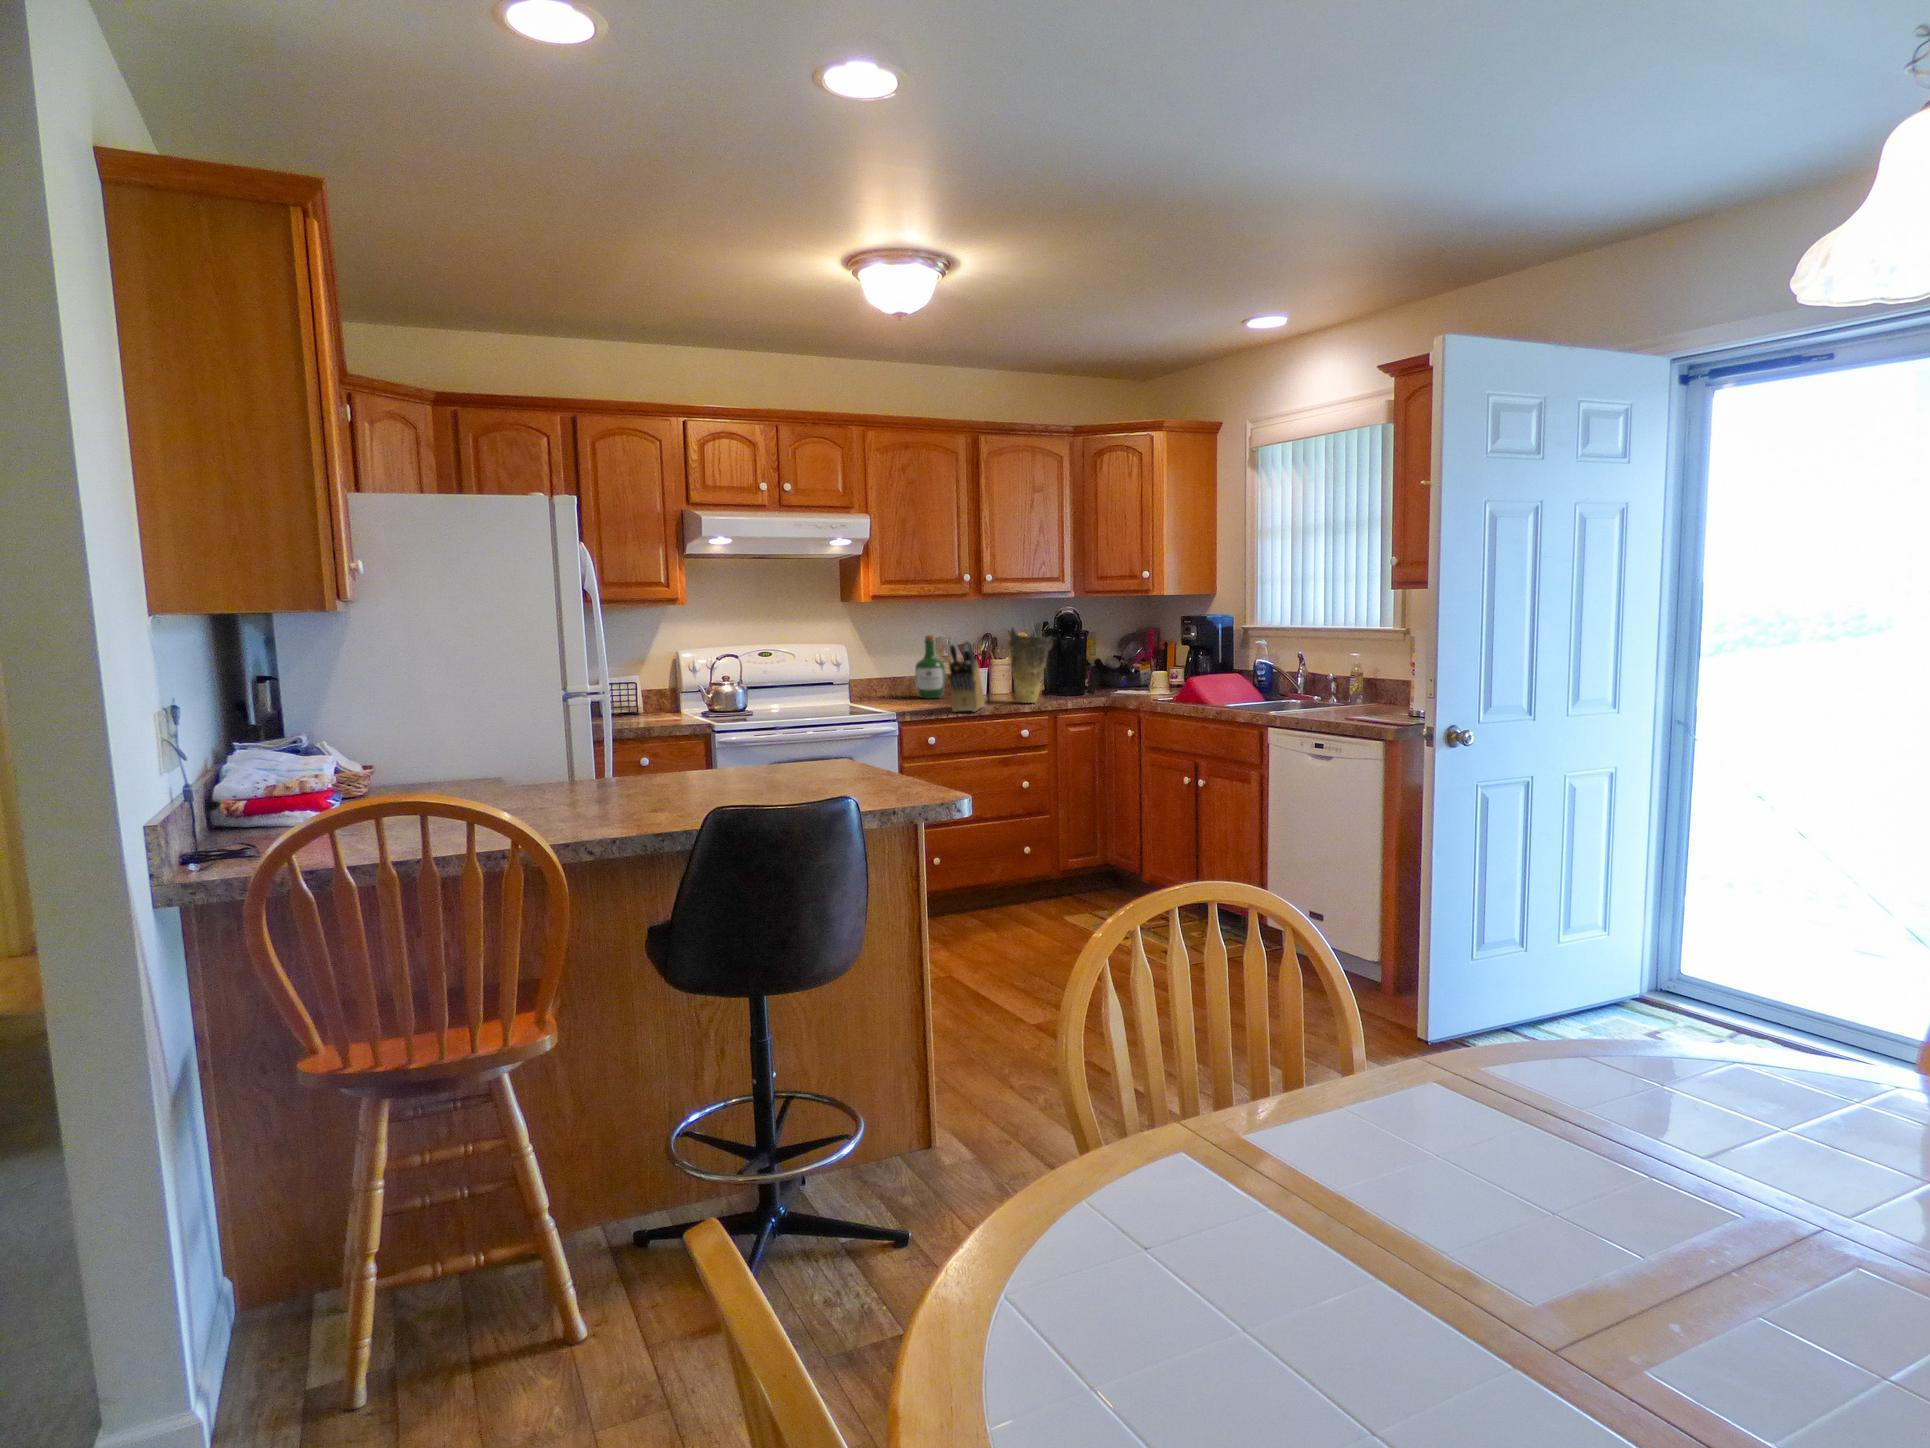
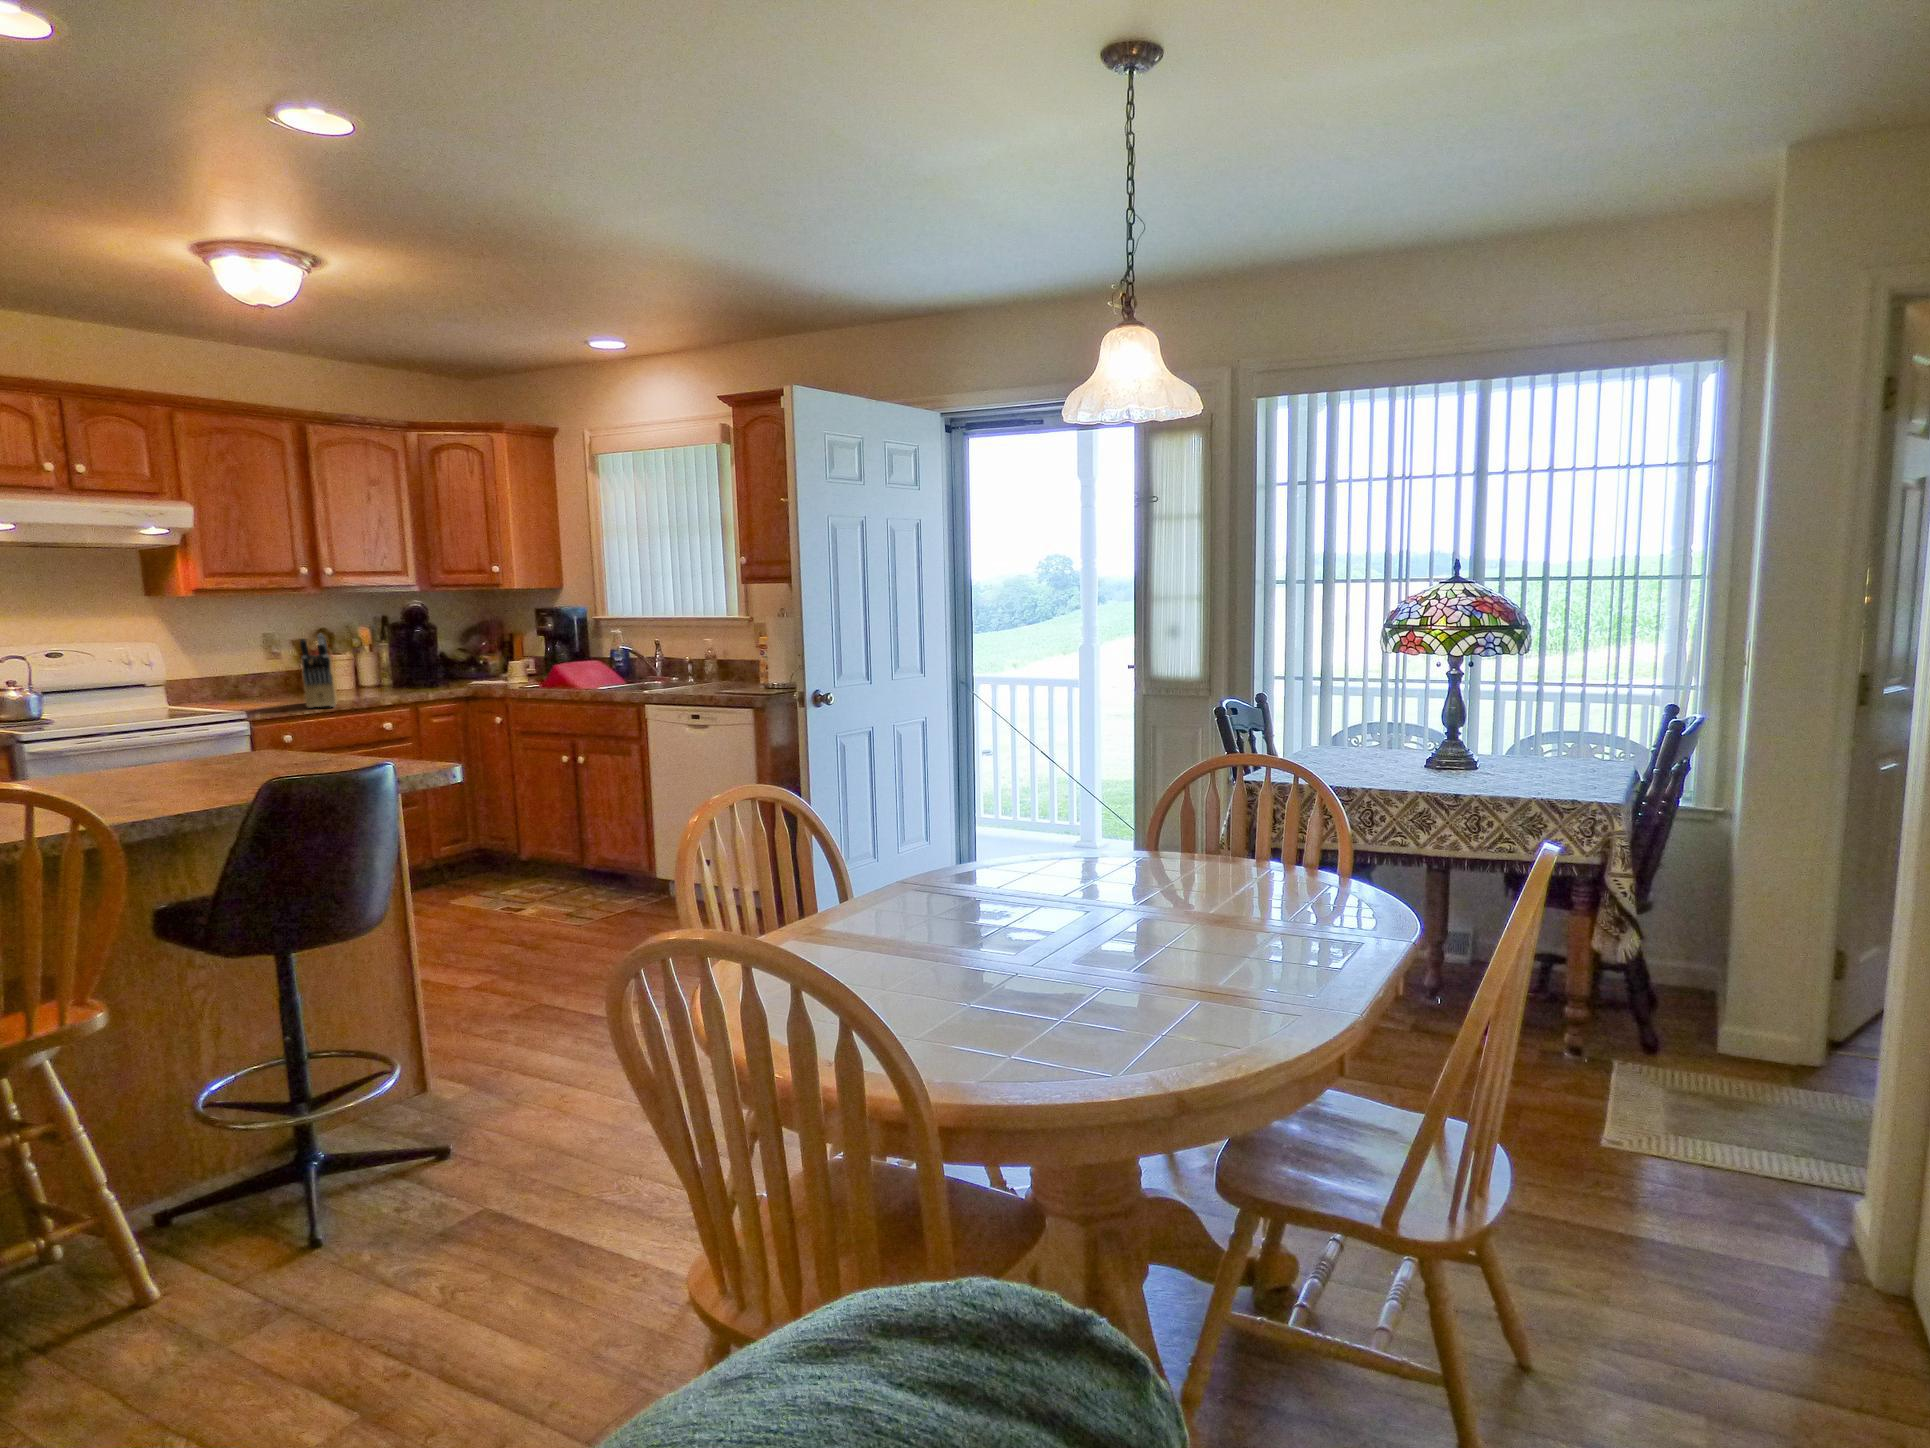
vase: present [1008,628,1053,703] -> none [355,621,404,697]
wine bottle: present [915,635,946,699] -> none [240,630,278,698]

